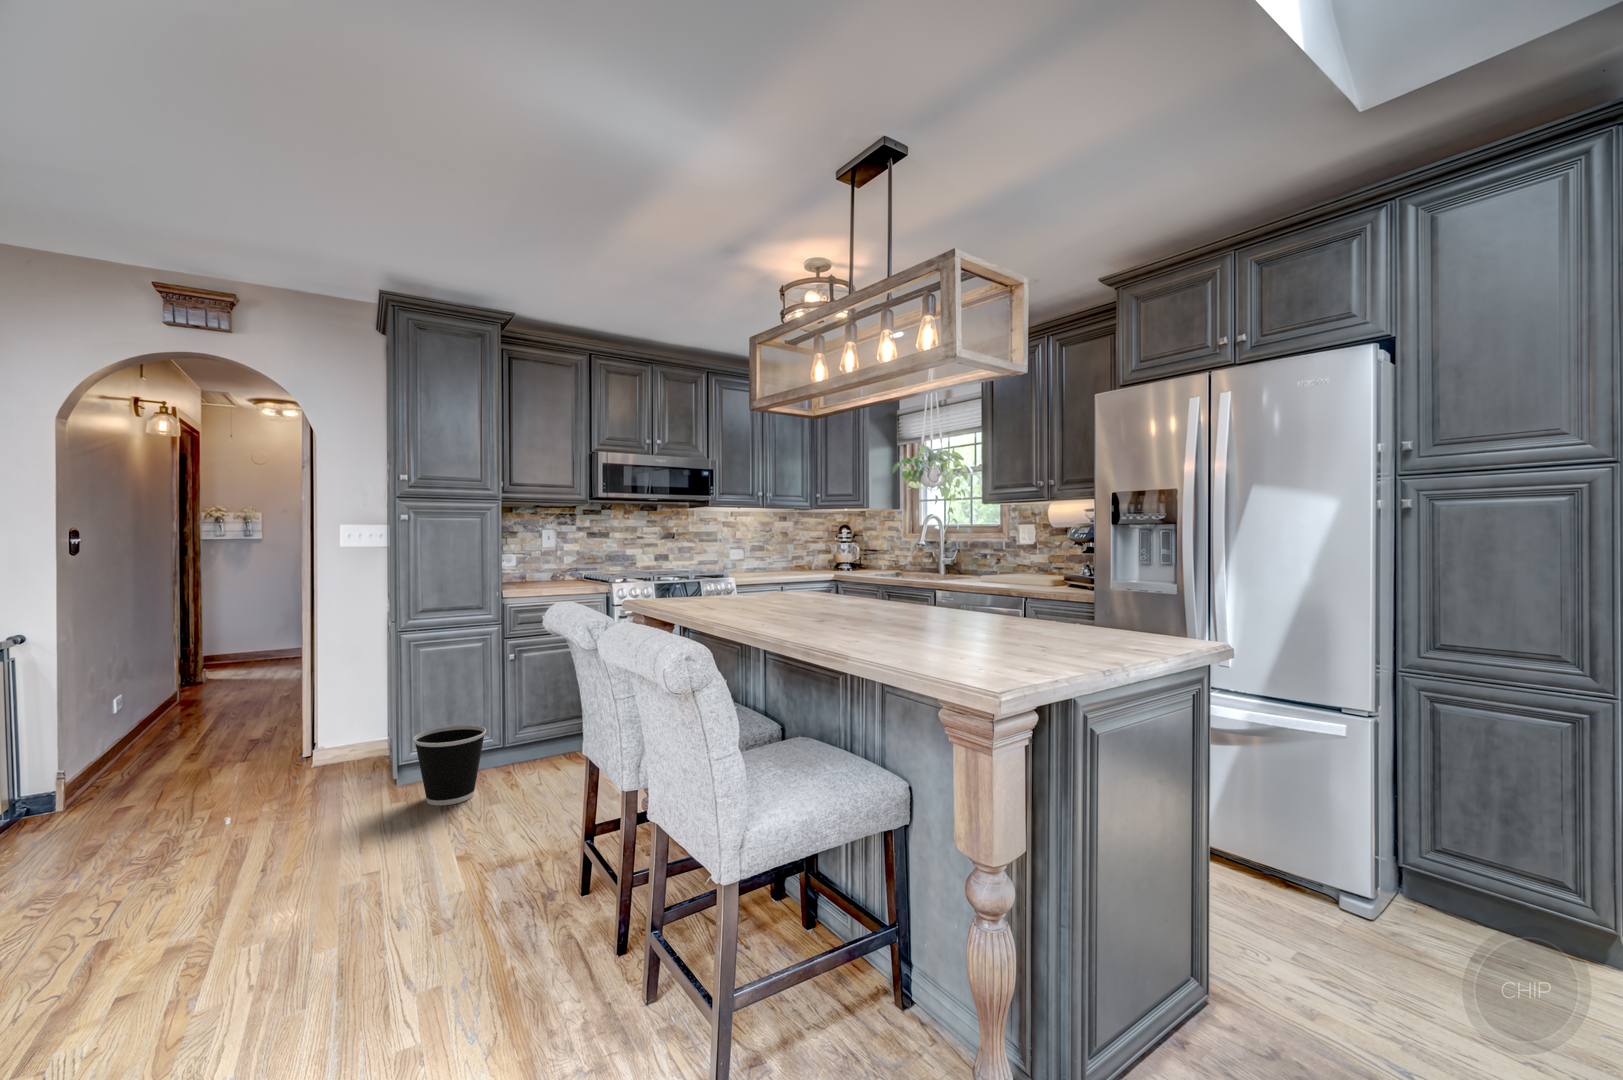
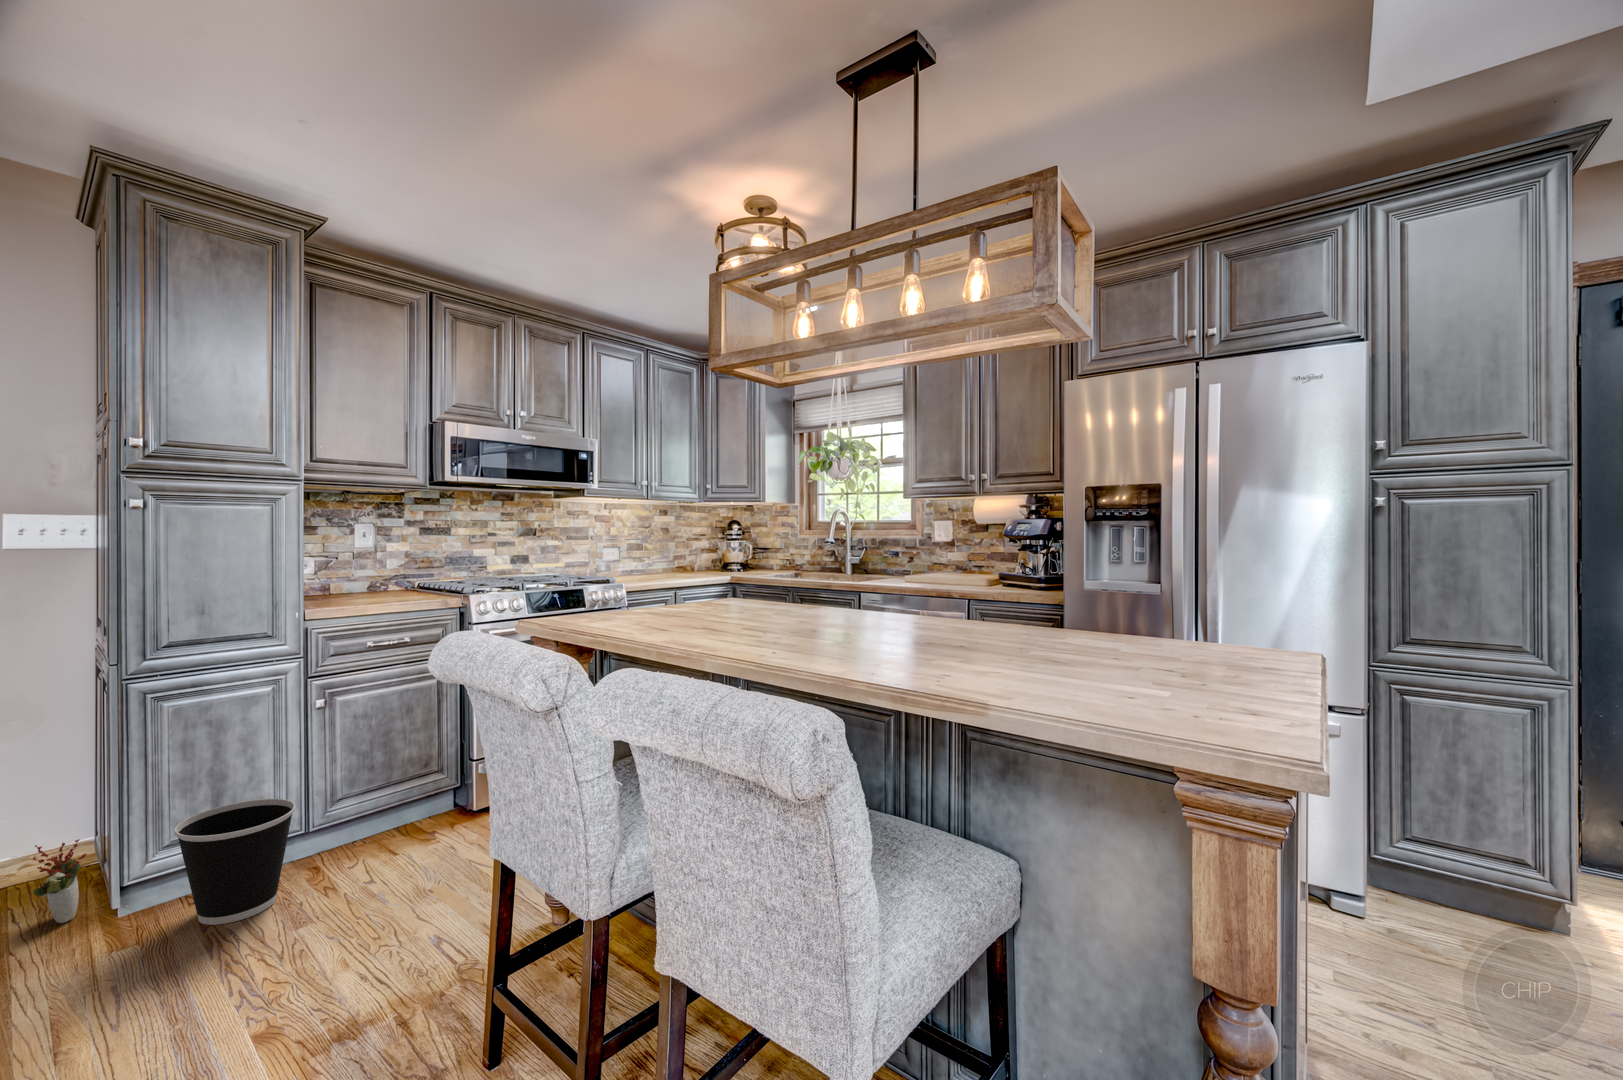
decorative plant: none [338,740,367,794] -> present [33,839,87,923]

